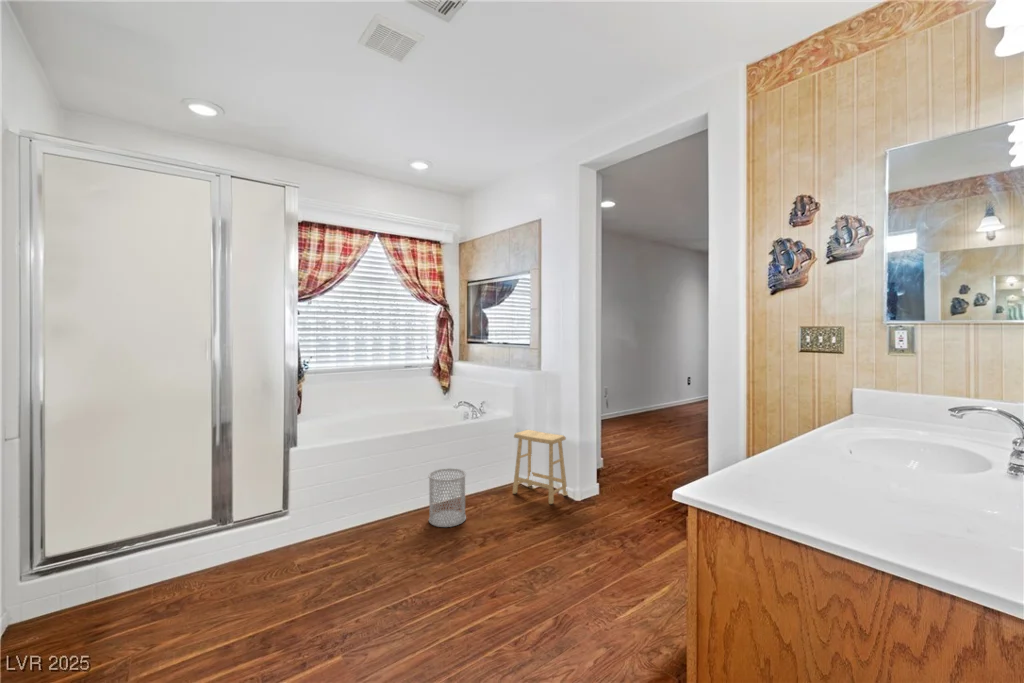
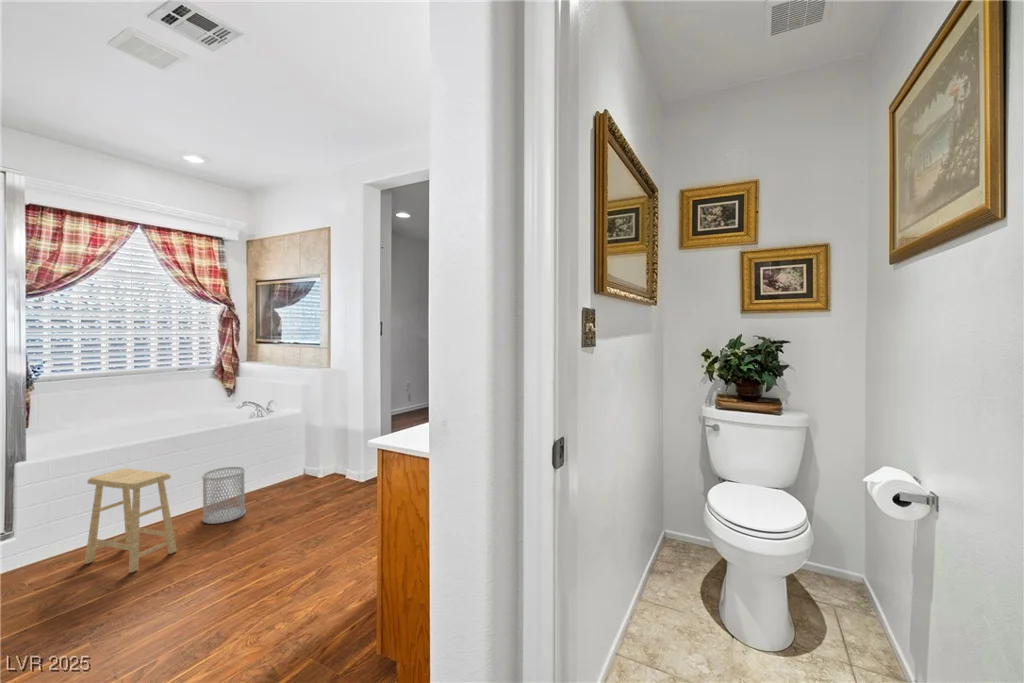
footstool: present [513,430,567,504] -> present [85,469,177,573]

